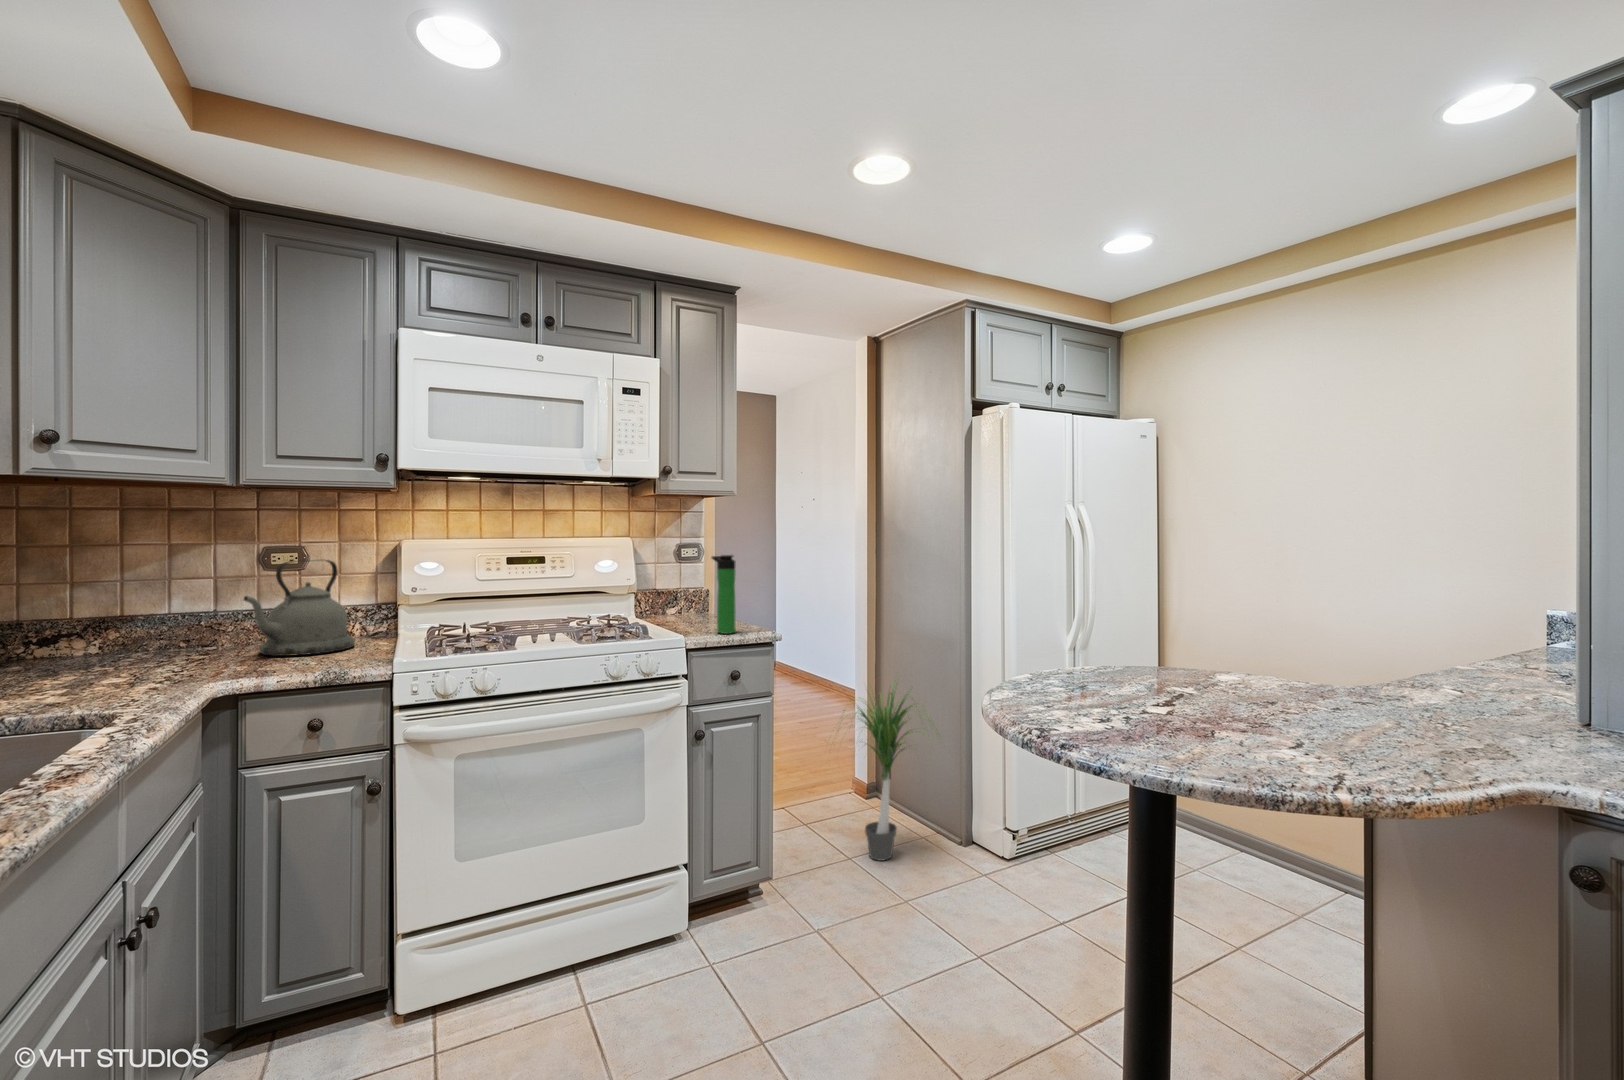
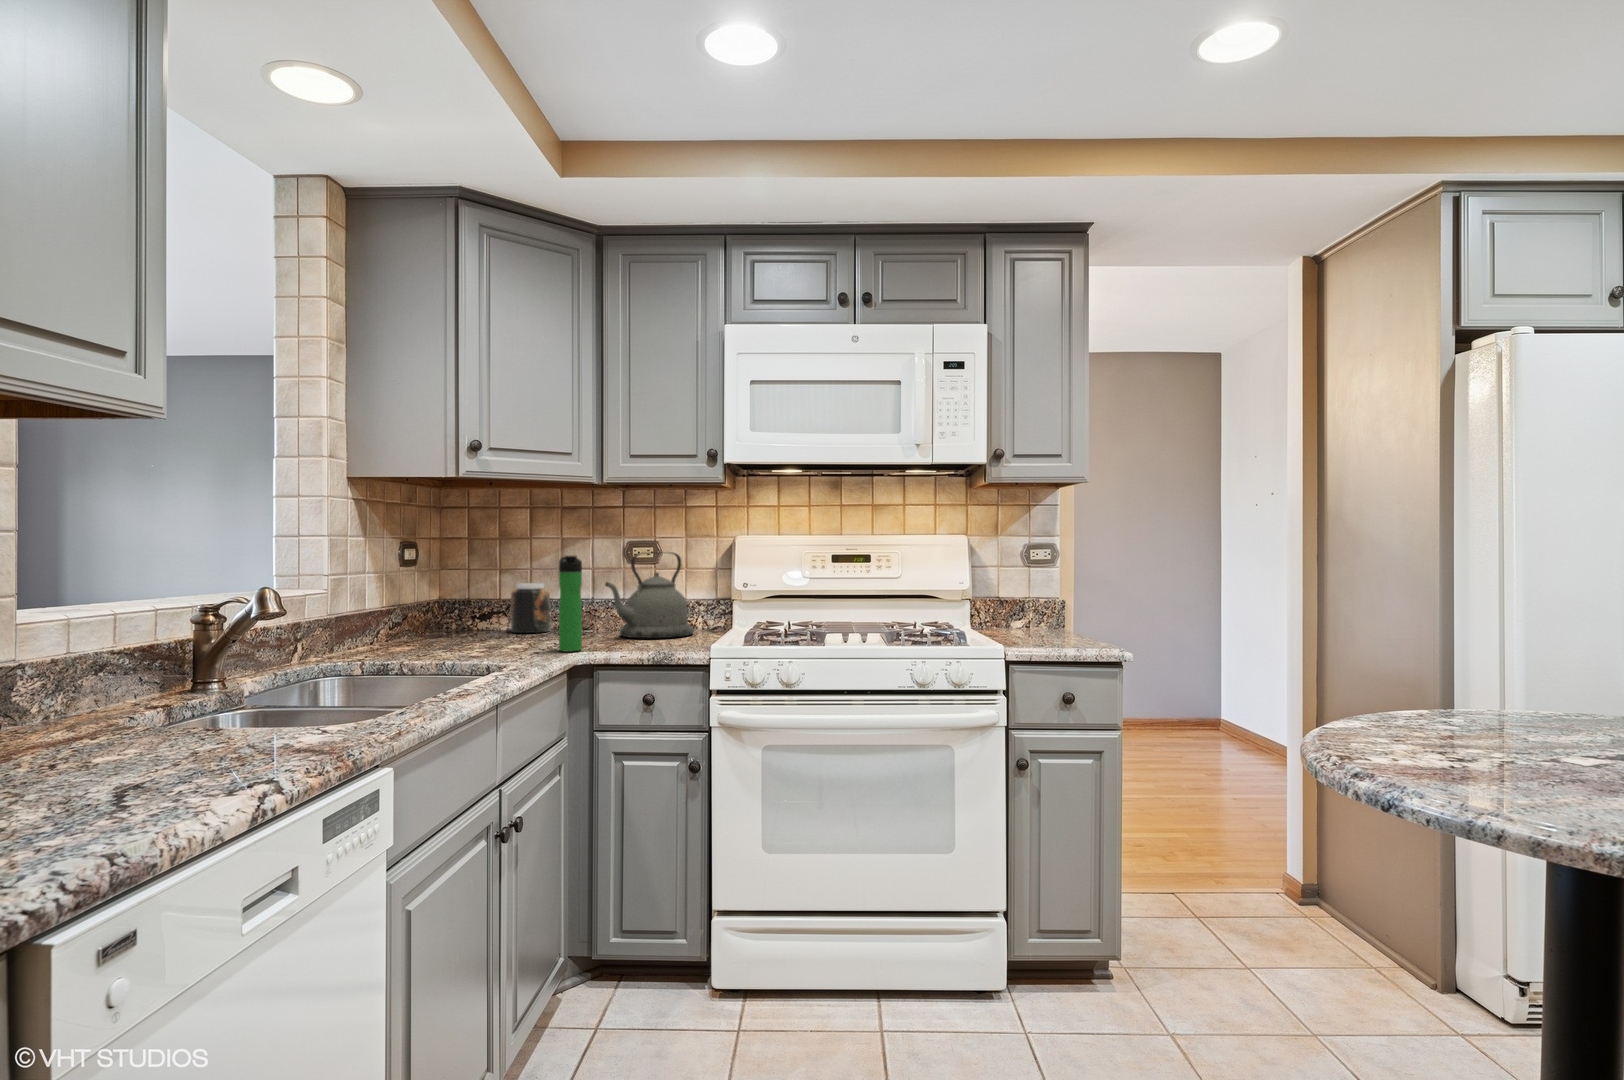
bottle: present [712,555,735,634] -> present [559,556,582,652]
jar: none [88,599,150,660] -> present [511,583,550,633]
potted plant: present [836,683,940,861] -> none [1212,715,1406,978]

